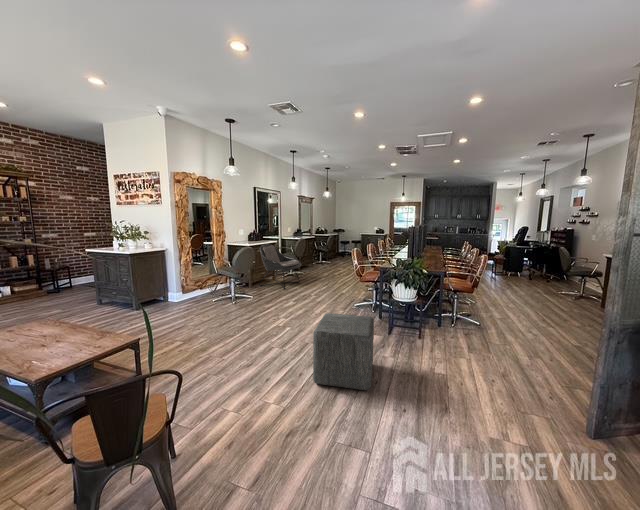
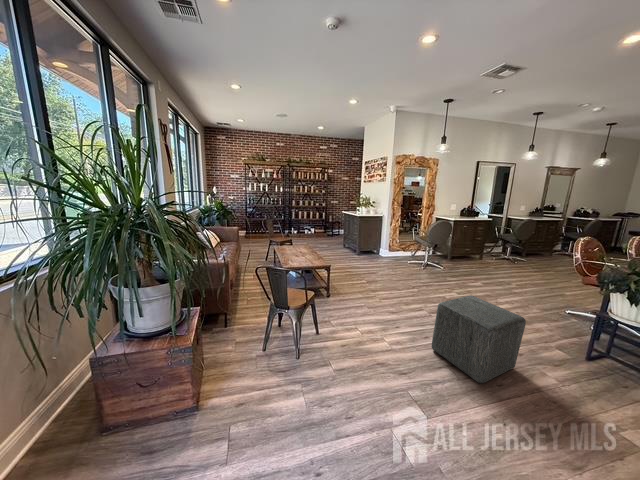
lounge chair: present [259,244,302,289] -> none [459,222,515,269]

